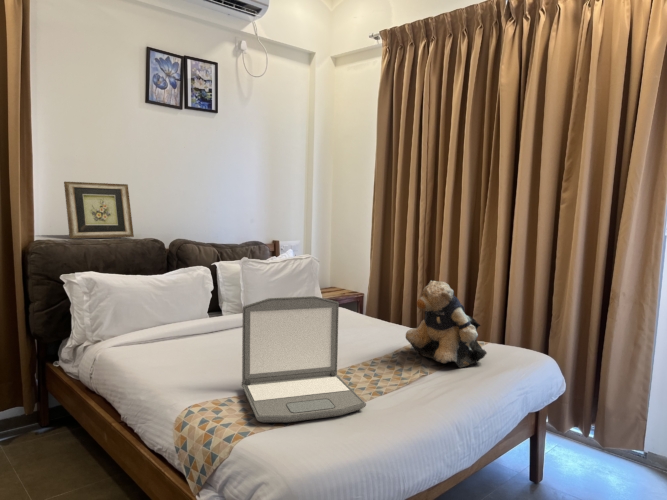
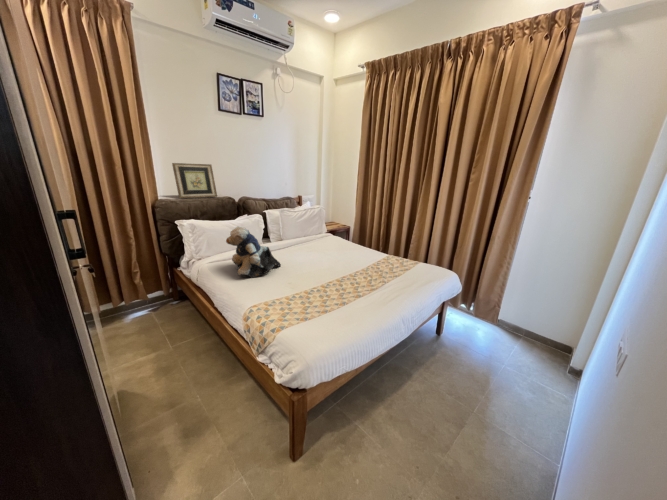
teddy bear: present [406,281,487,368] -> present [226,227,281,278]
laptop: present [242,296,366,422] -> none [280,242,352,317]

